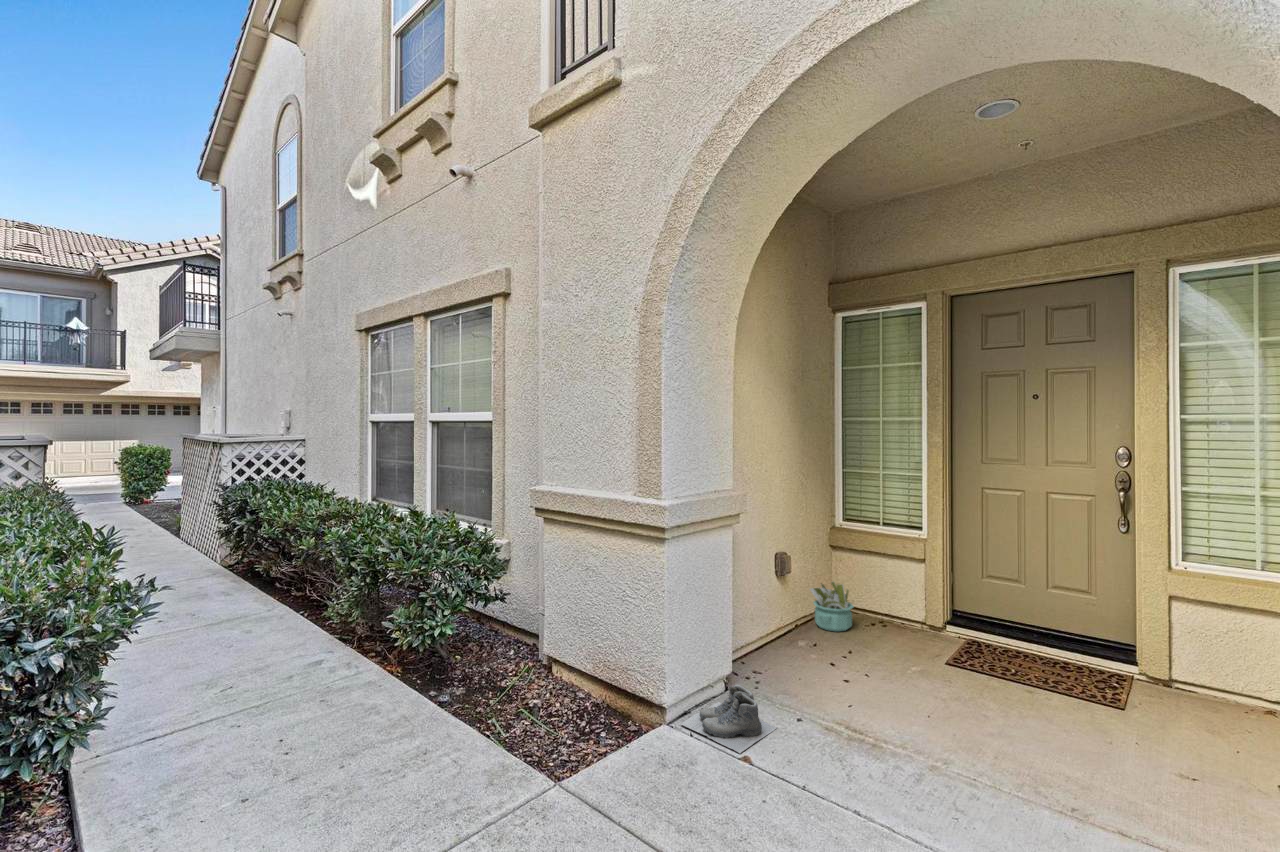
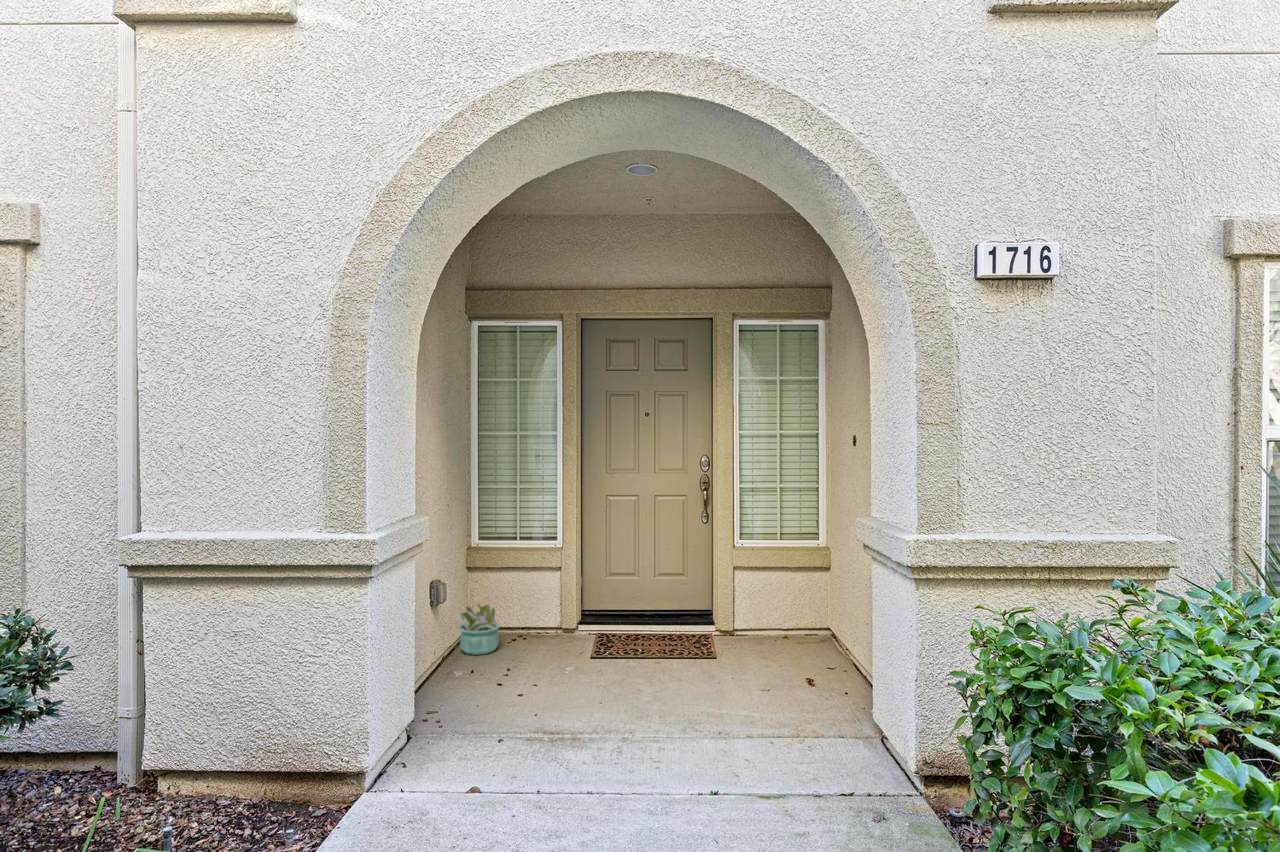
boots: present [681,685,777,753] -> none [385,723,486,787]

